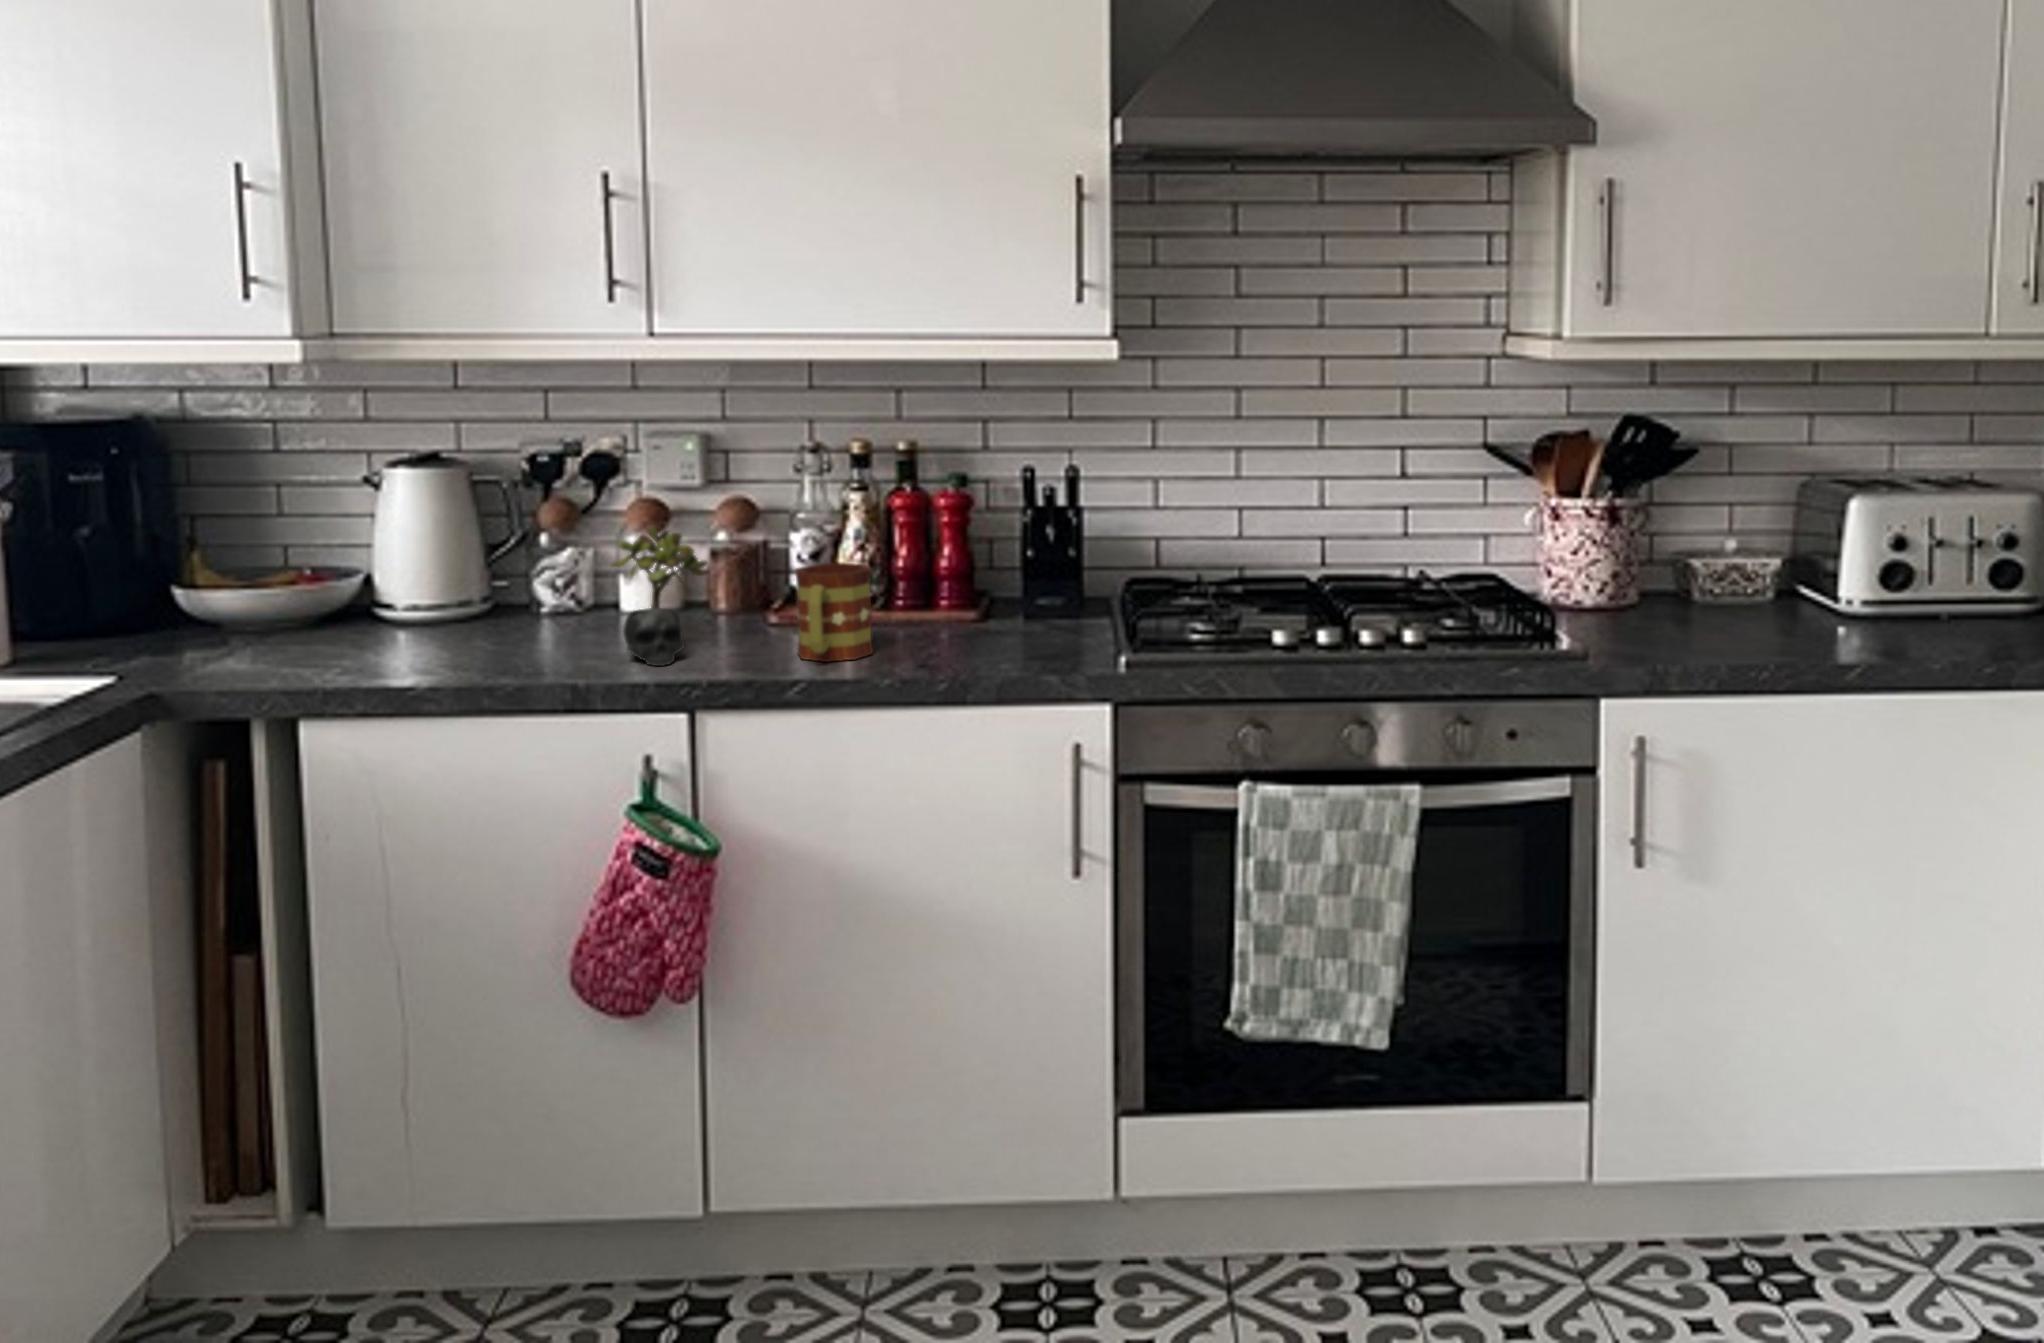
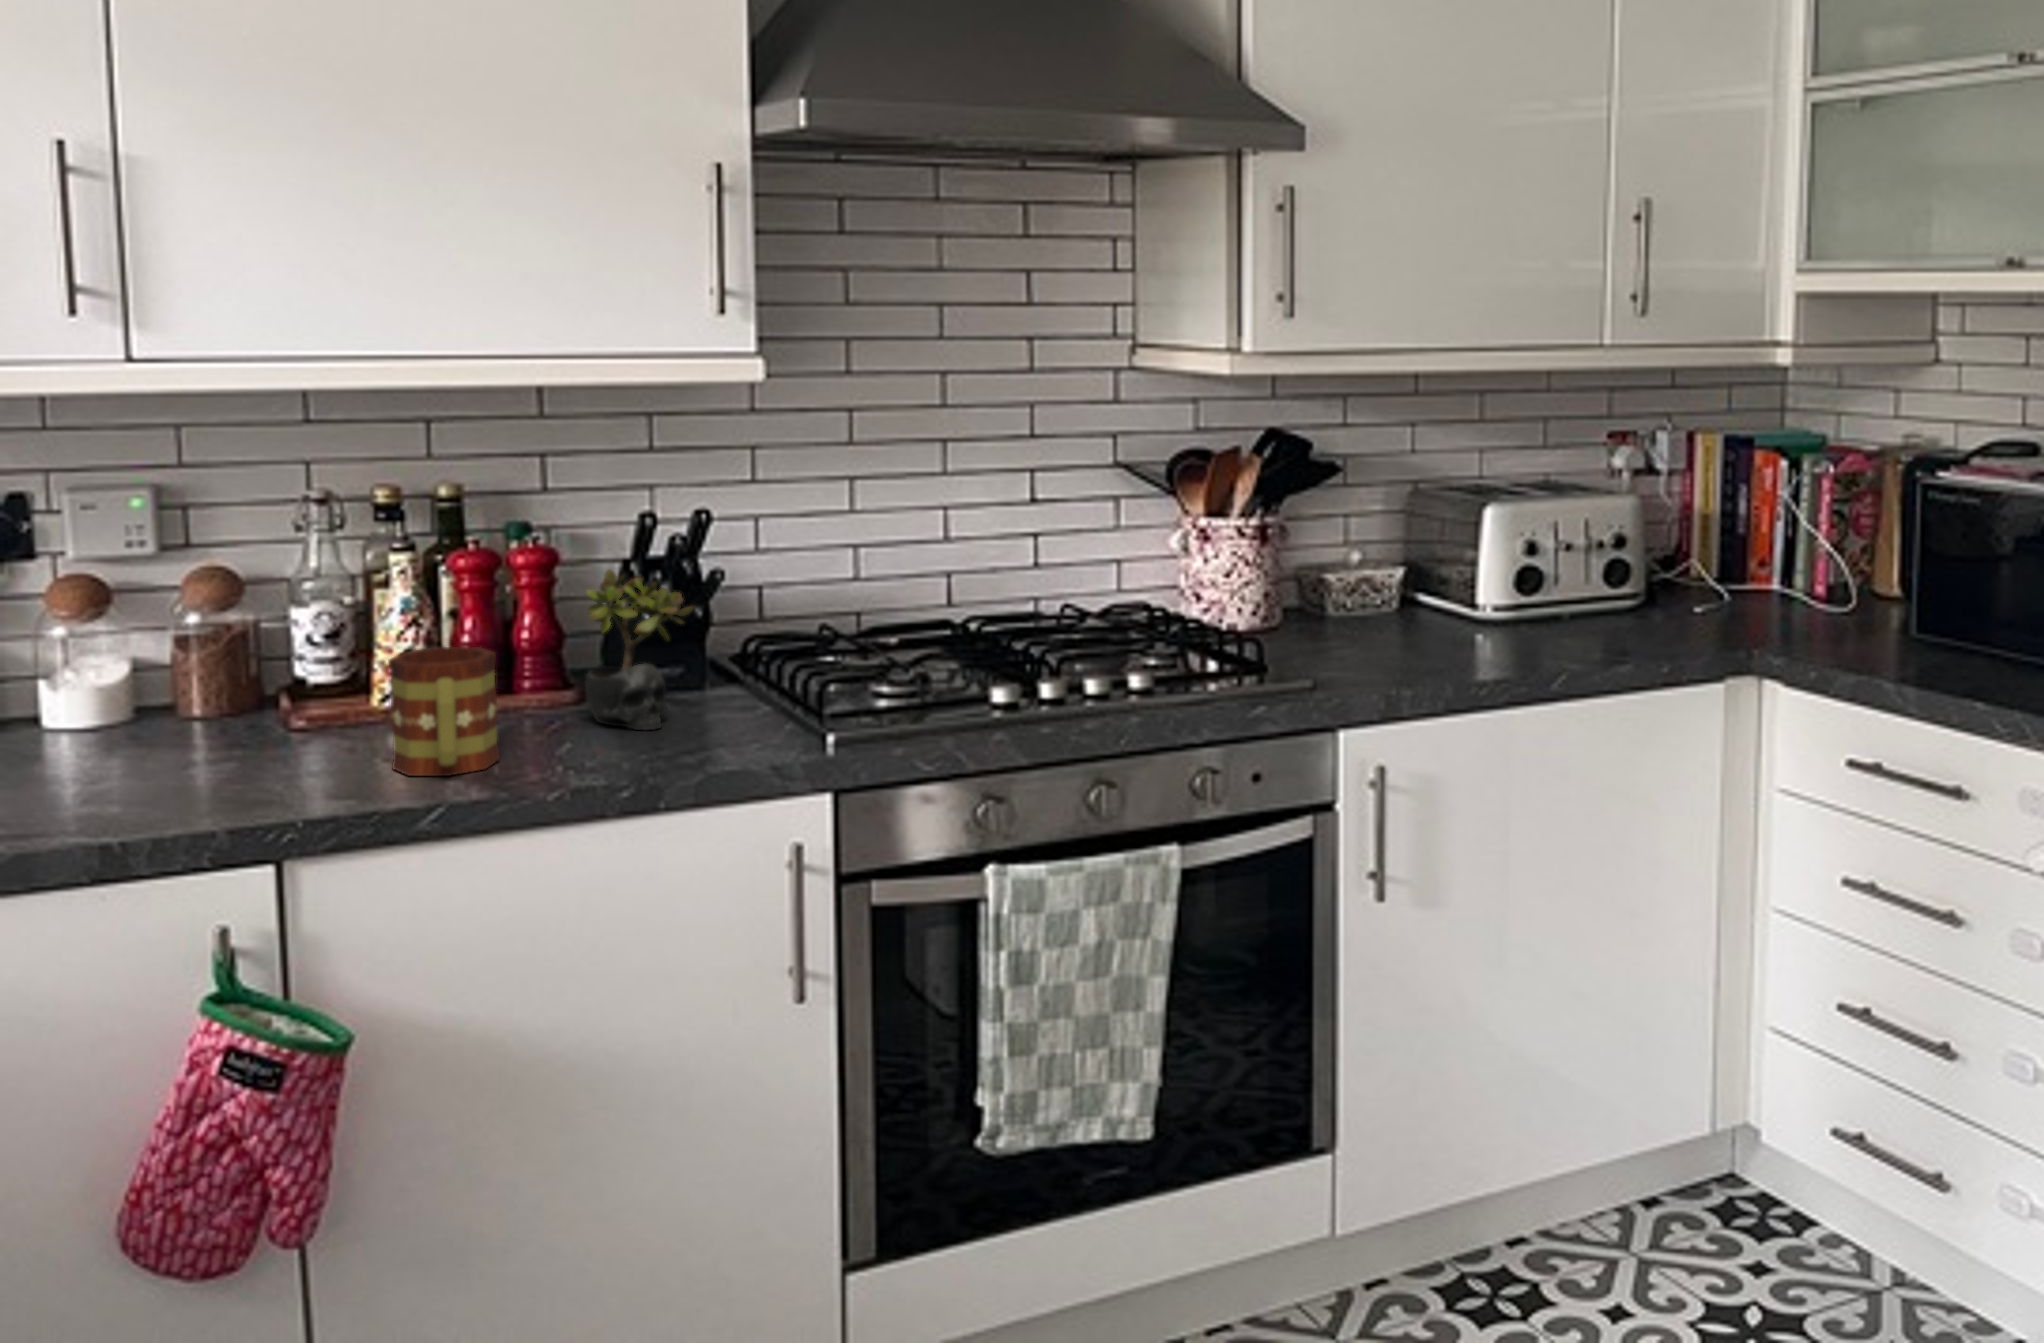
succulent plant: present [612,525,707,666] -> present [585,570,694,730]

